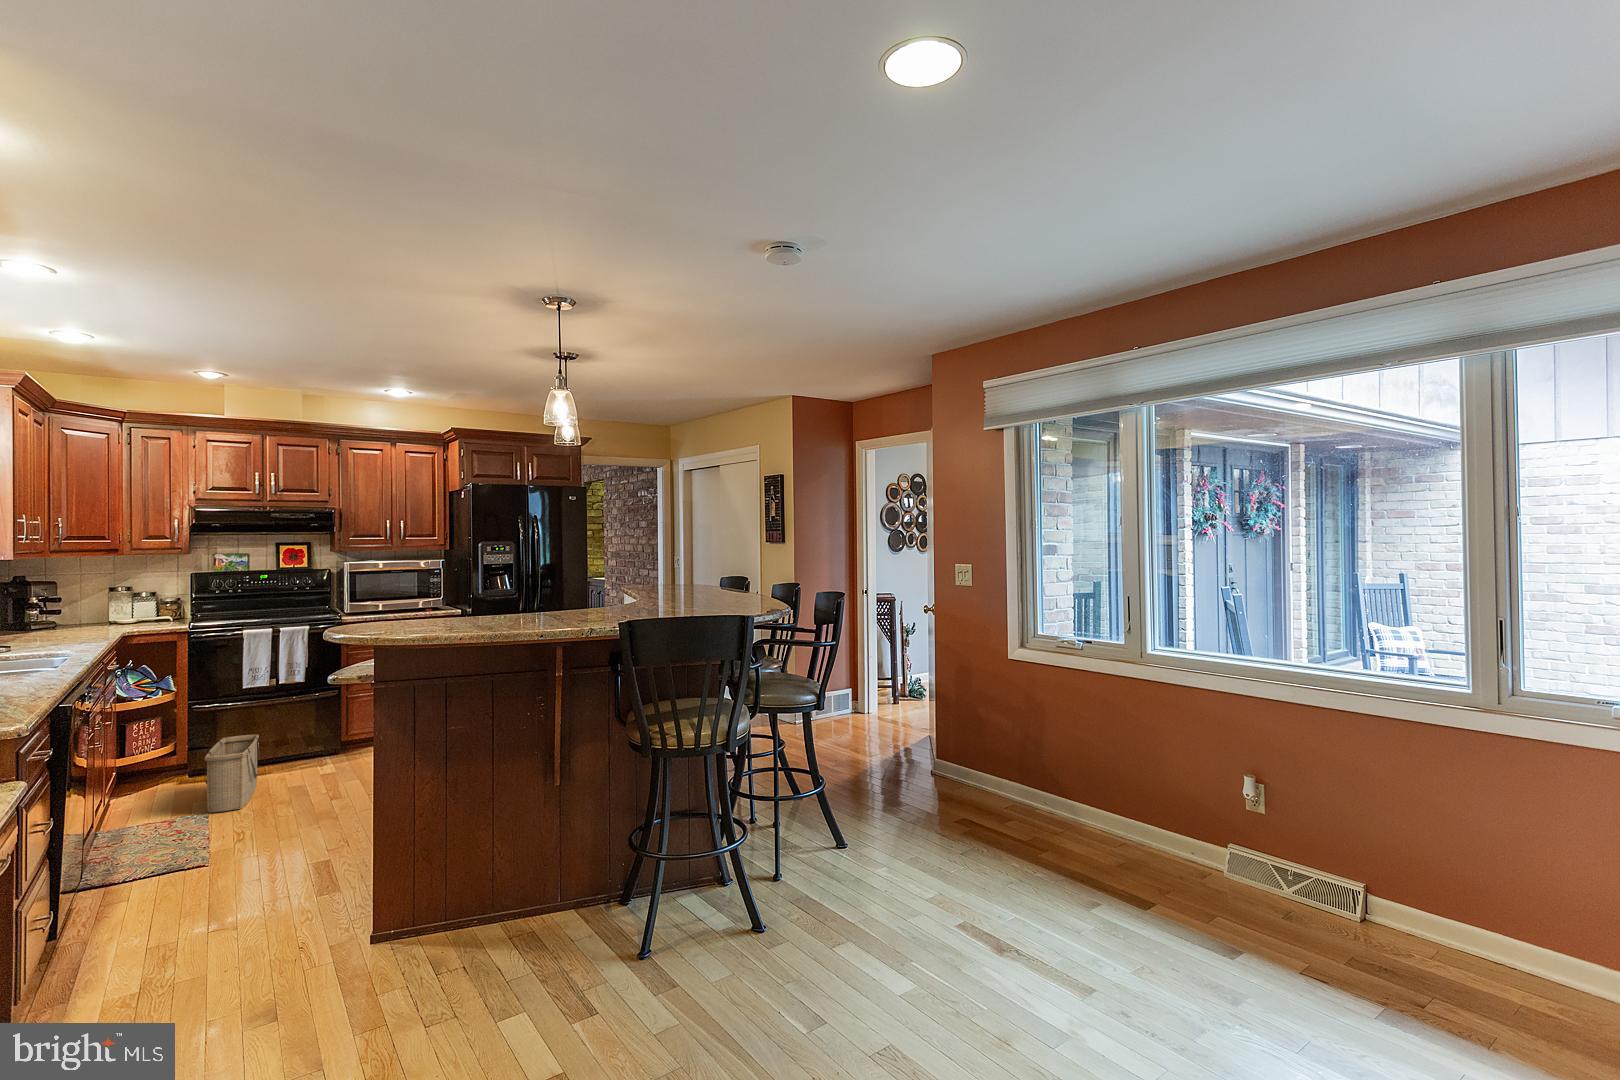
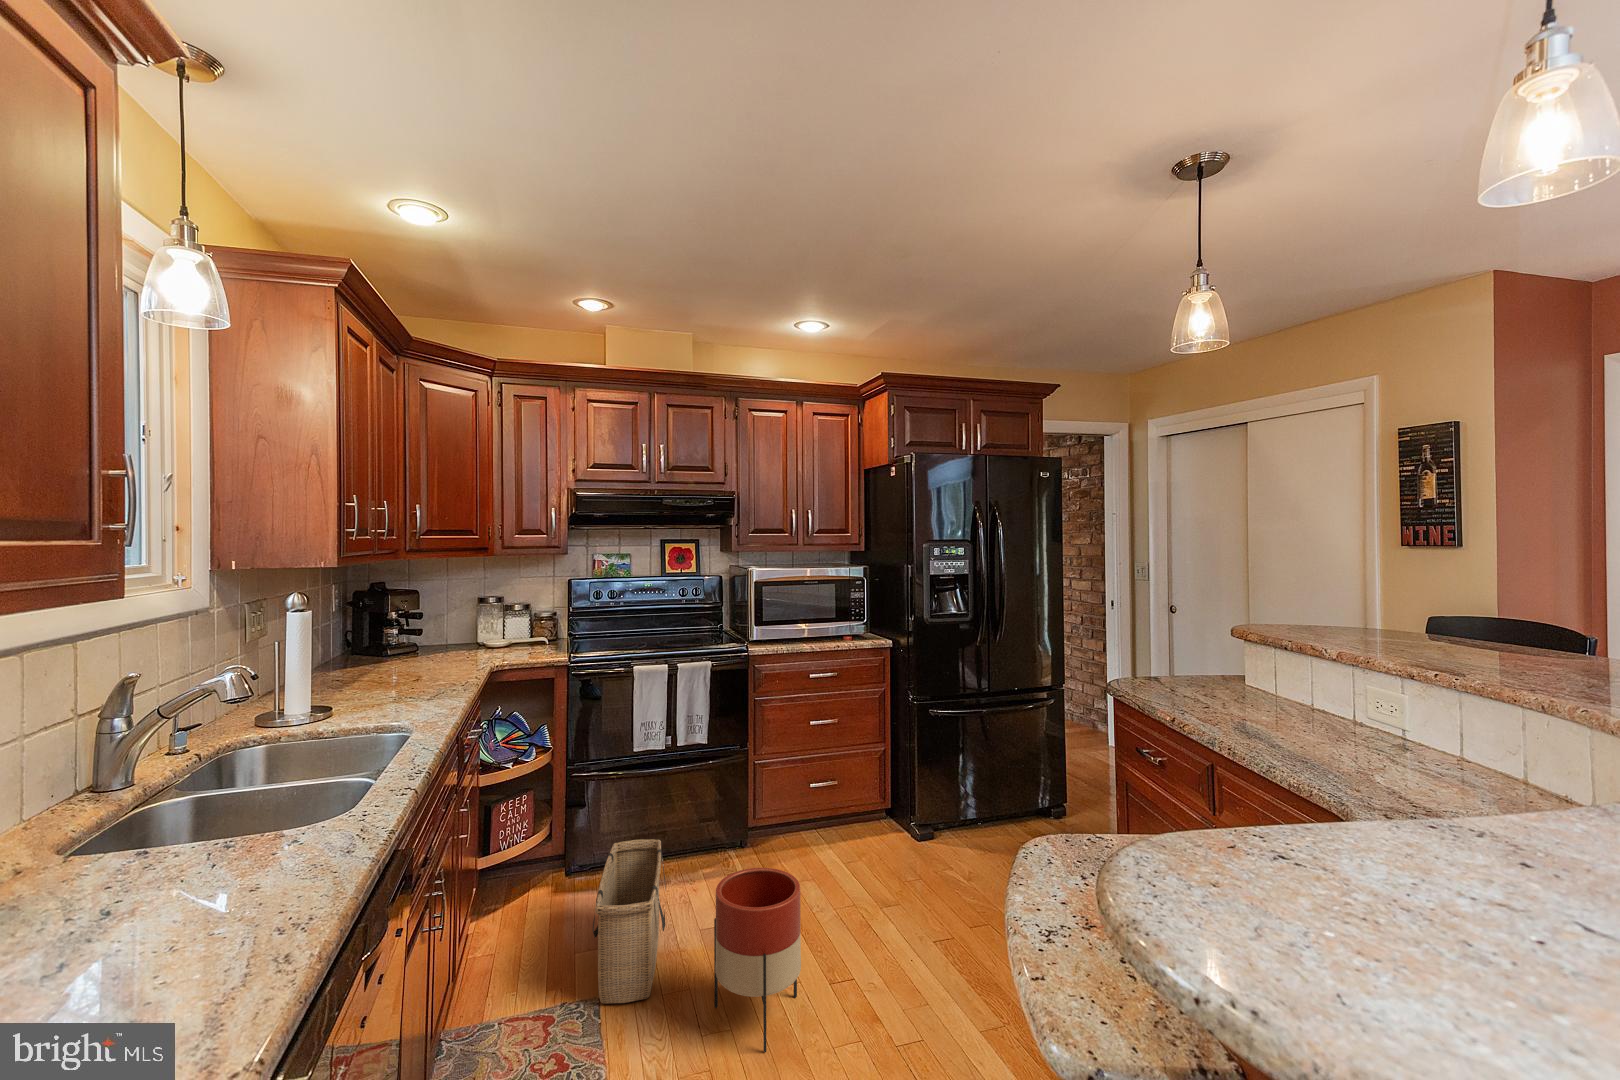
planter: none [283,731,339,815] -> present [714,868,801,1052]

